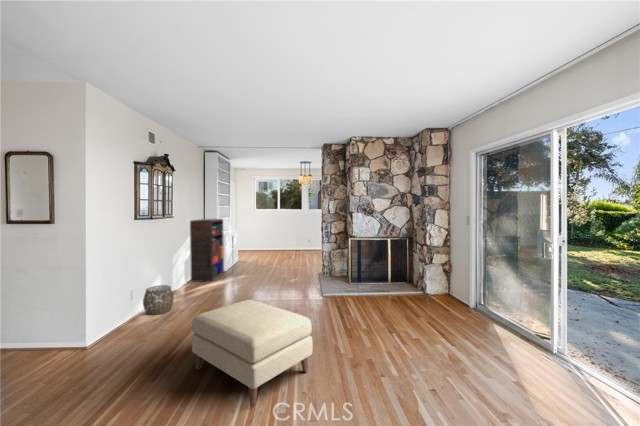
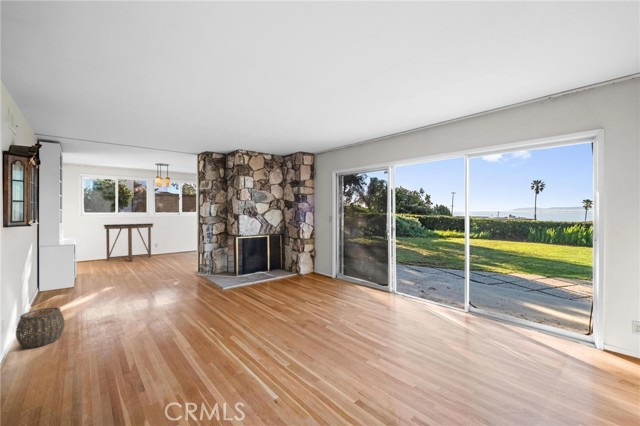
bookshelf: present [190,219,224,282] -> none [34,224,73,306]
console table: none [268,219,305,253] -> present [104,223,153,262]
ottoman: present [192,300,312,407] -> none [182,293,286,363]

